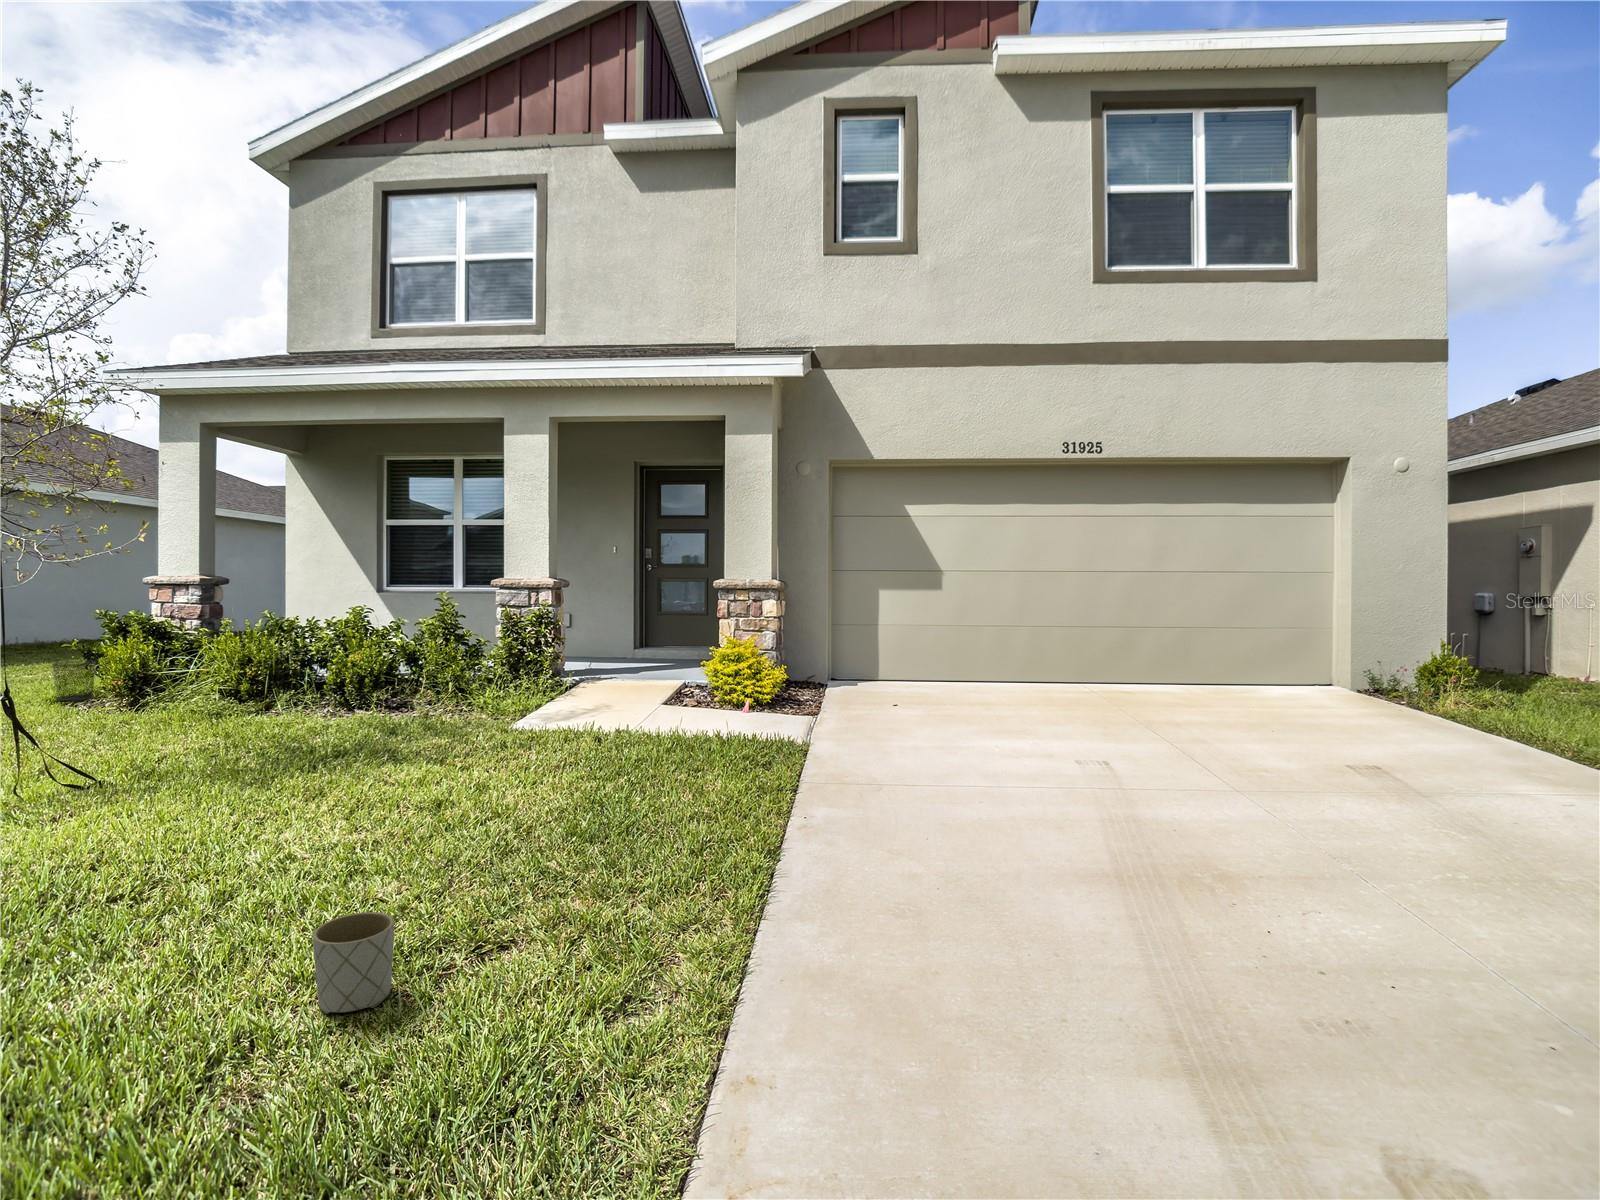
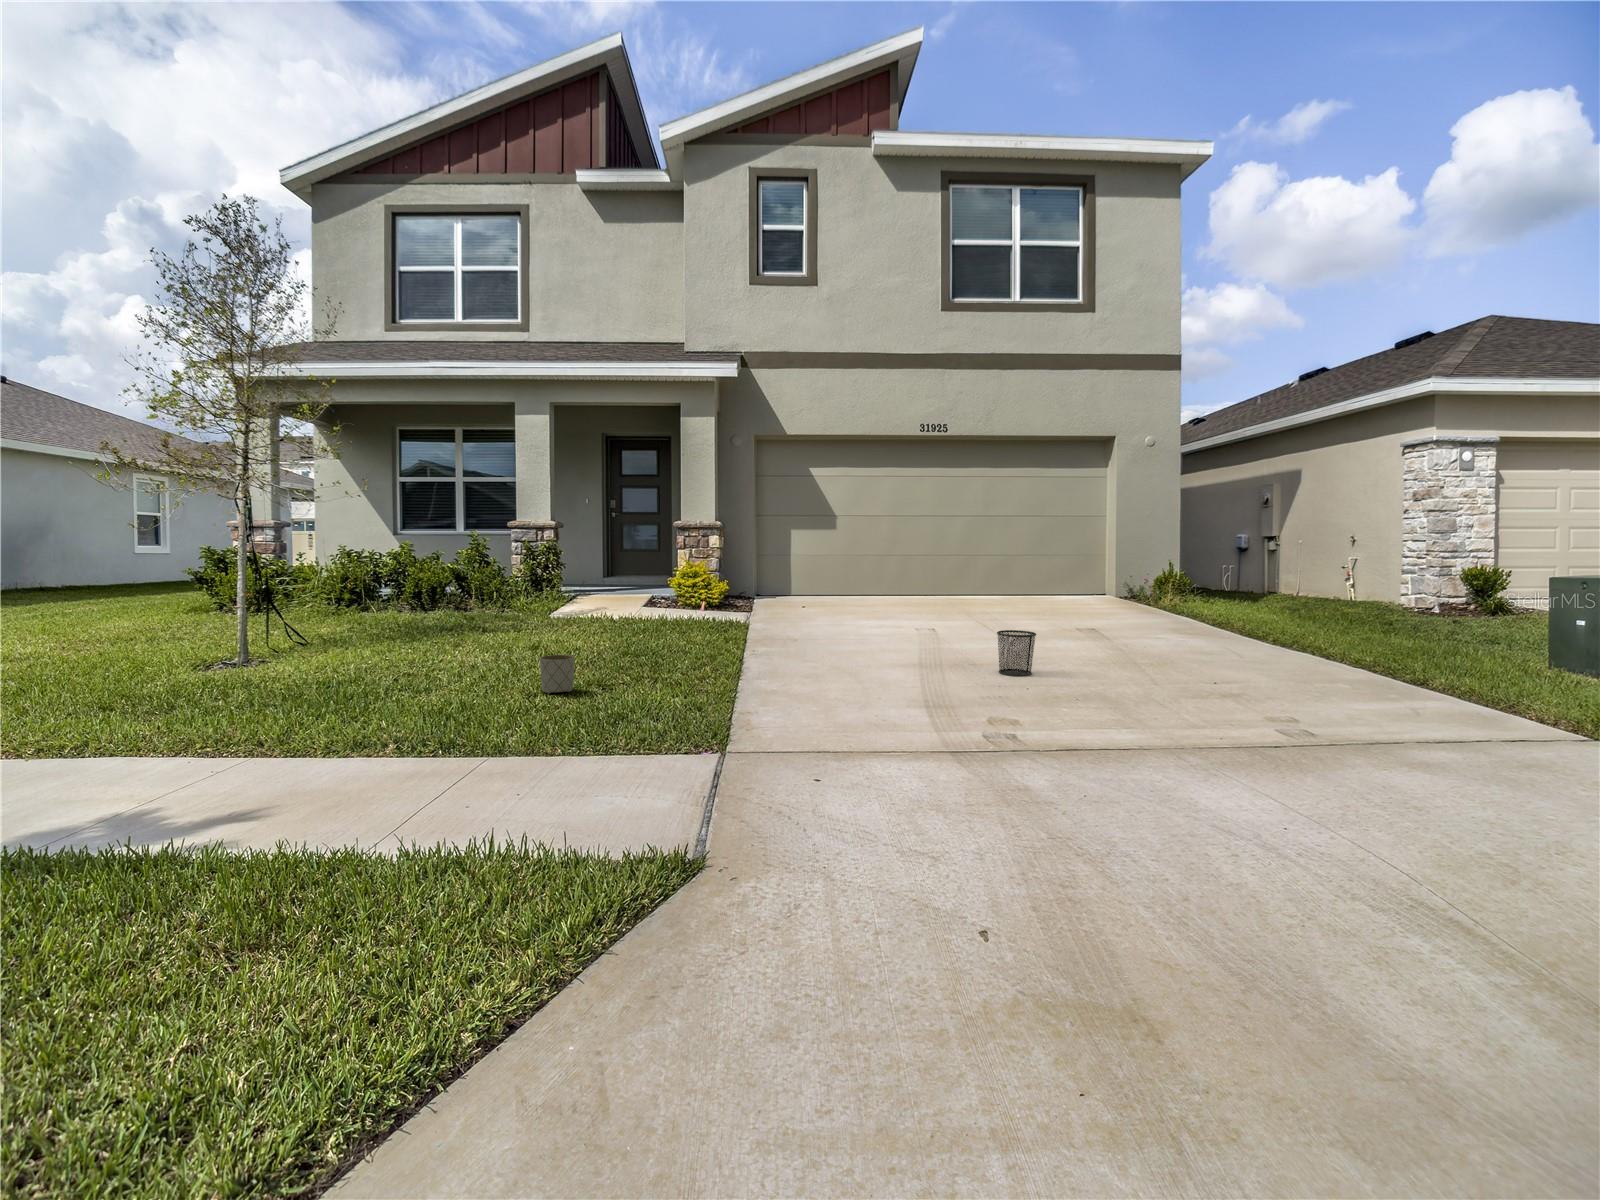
trash can: present [52,660,96,701] -> present [997,630,1036,676]

